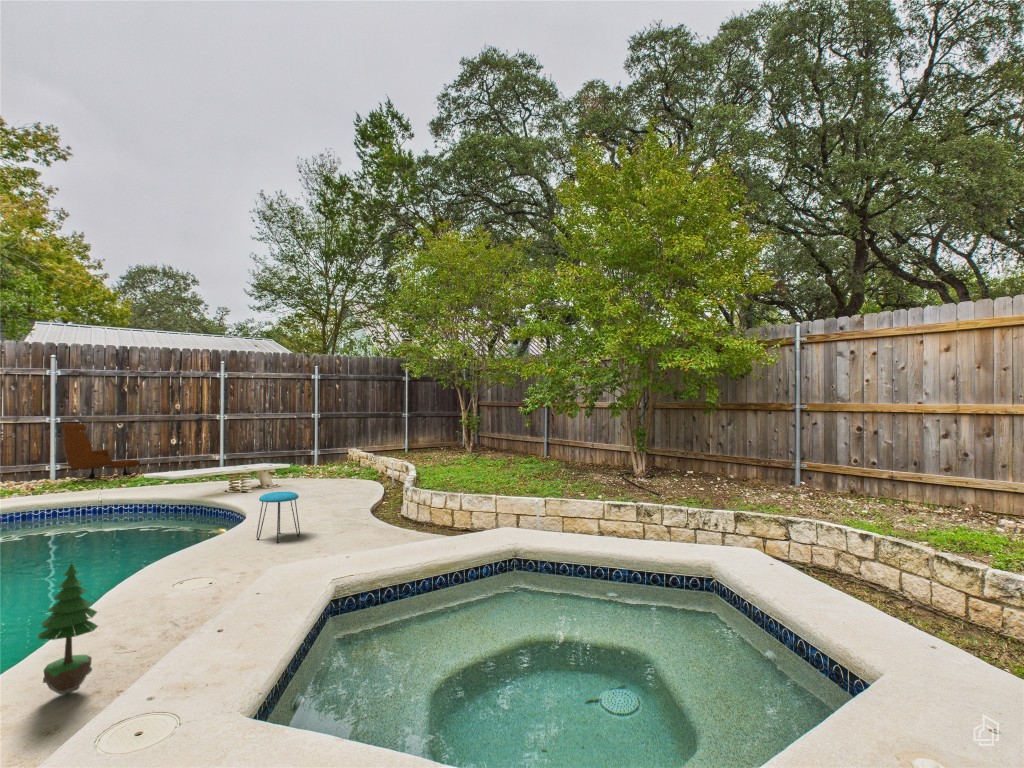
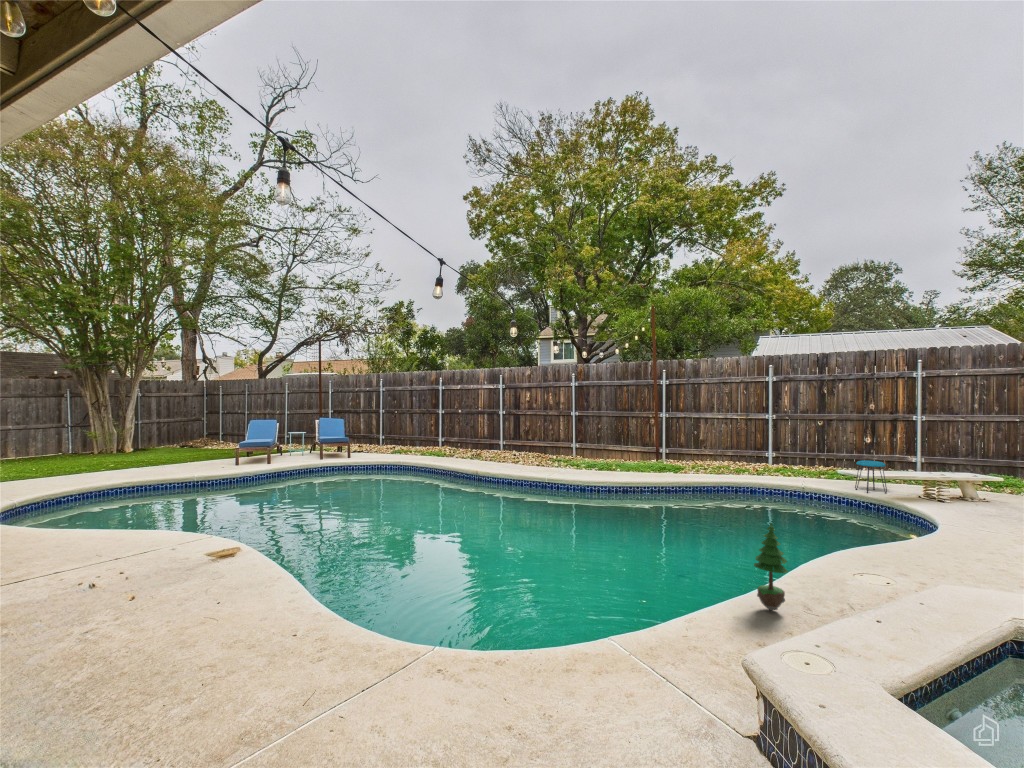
lounge chair: present [62,424,140,484] -> none [777,419,838,470]
stool: present [256,491,300,543] -> present [855,460,887,493]

